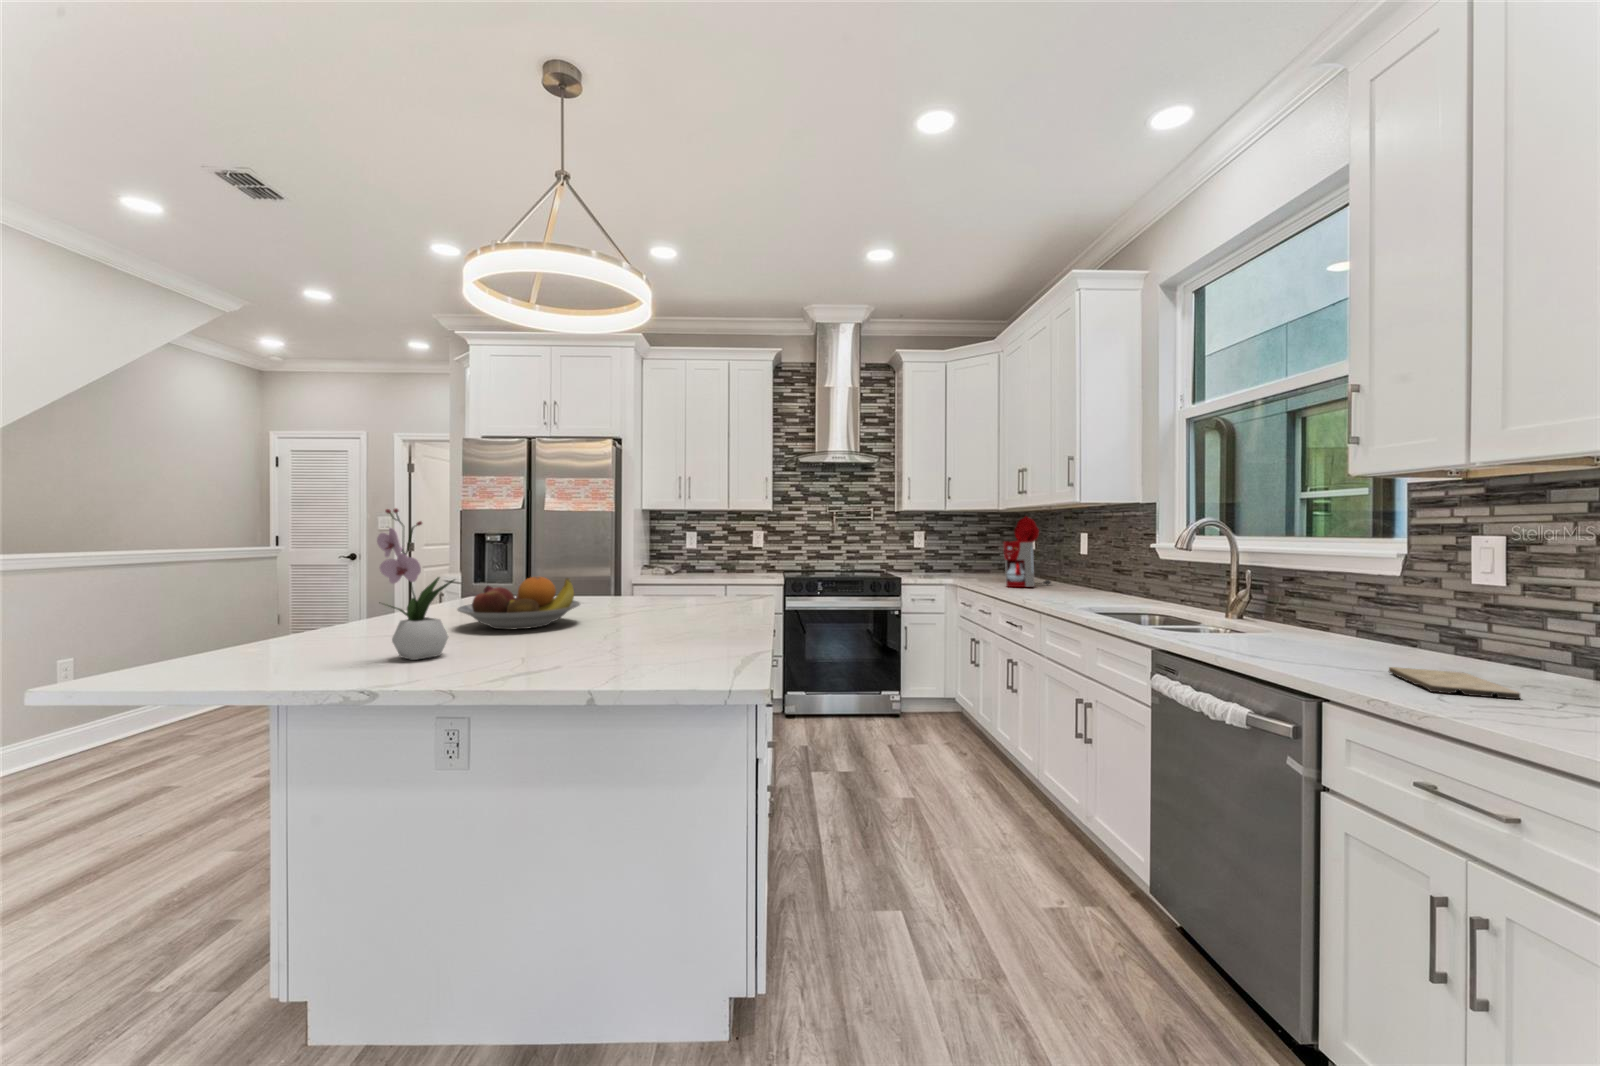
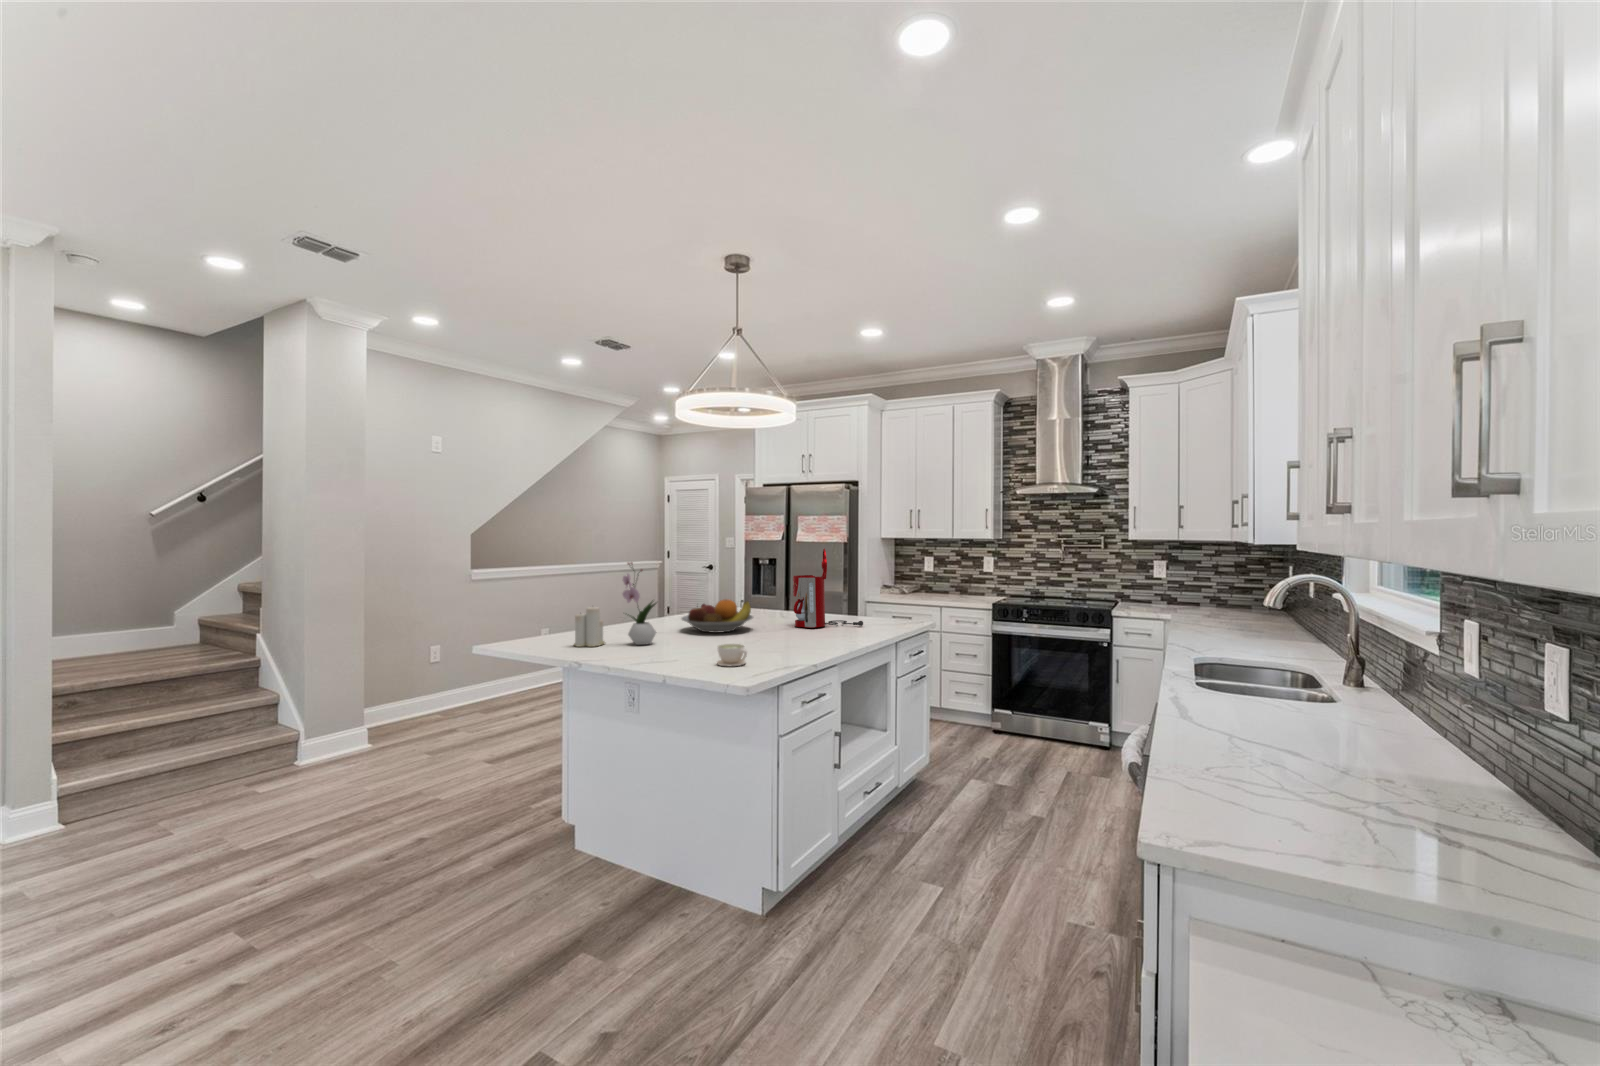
coffee maker: present [1003,517,1051,587] -> present [793,549,863,628]
candle: none [264,586,340,676] -> present [574,607,605,647]
coffee cup: none [627,637,684,676] -> present [717,644,747,666]
cutting board: present [1389,667,1520,699] -> none [1249,731,1349,767]

